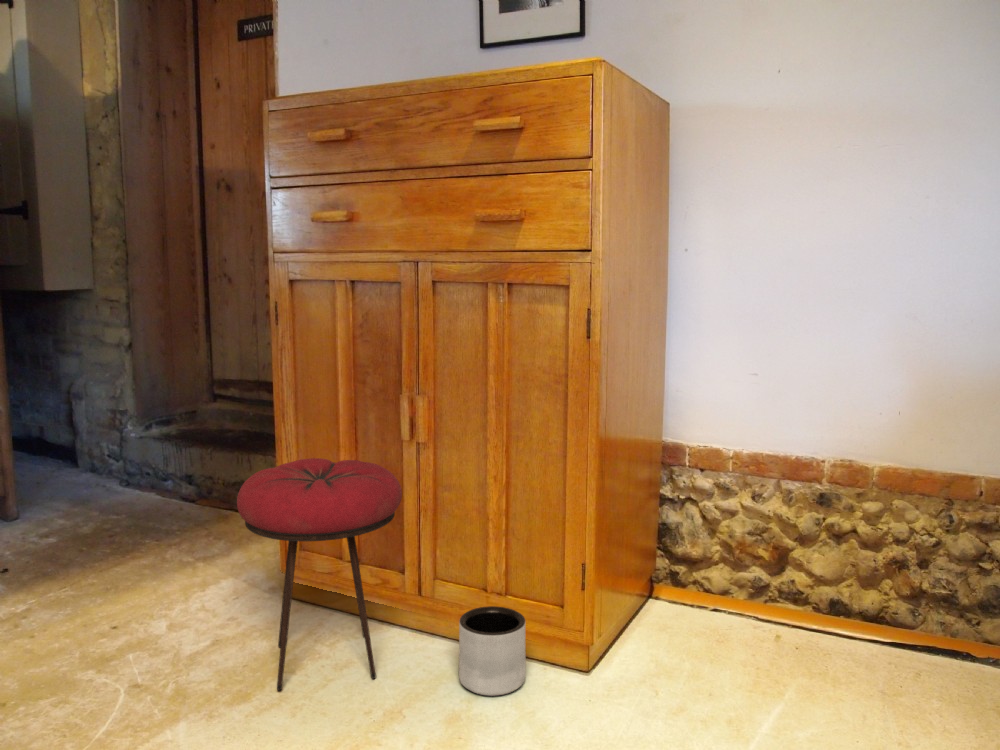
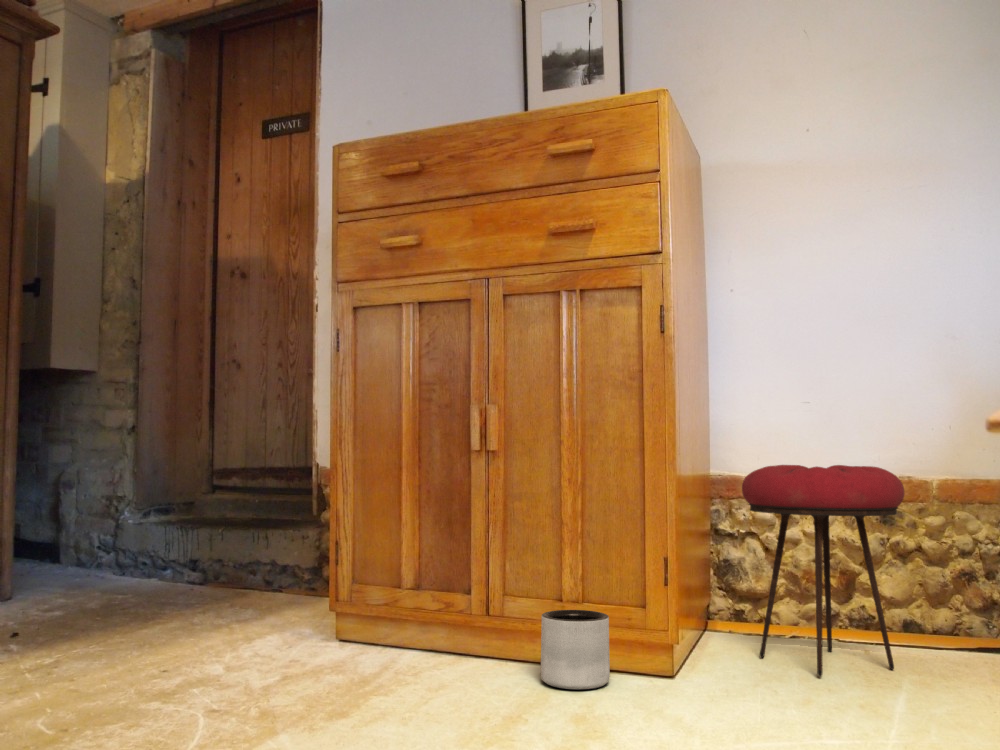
stool: present [237,458,402,691] -> present [742,465,904,677]

